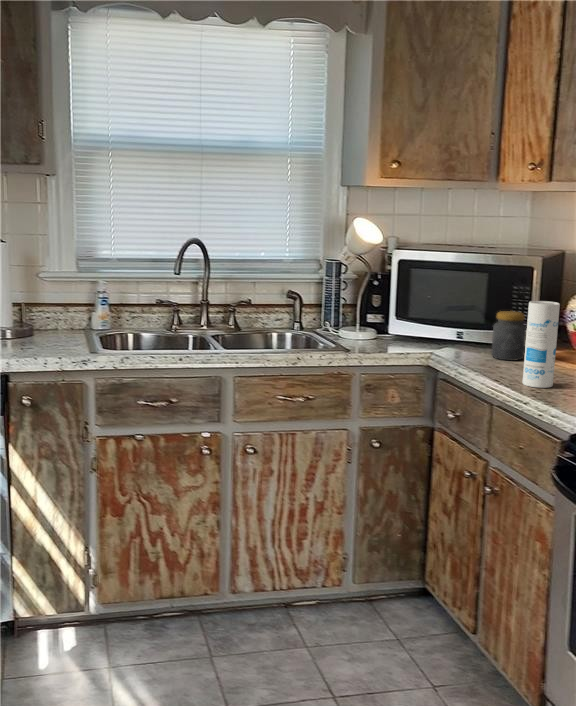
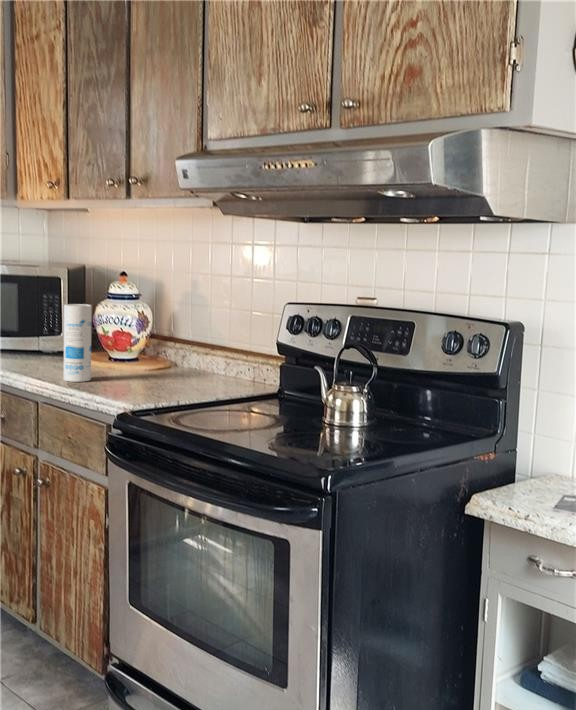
jar: present [491,311,526,361] -> none [27,318,58,363]

